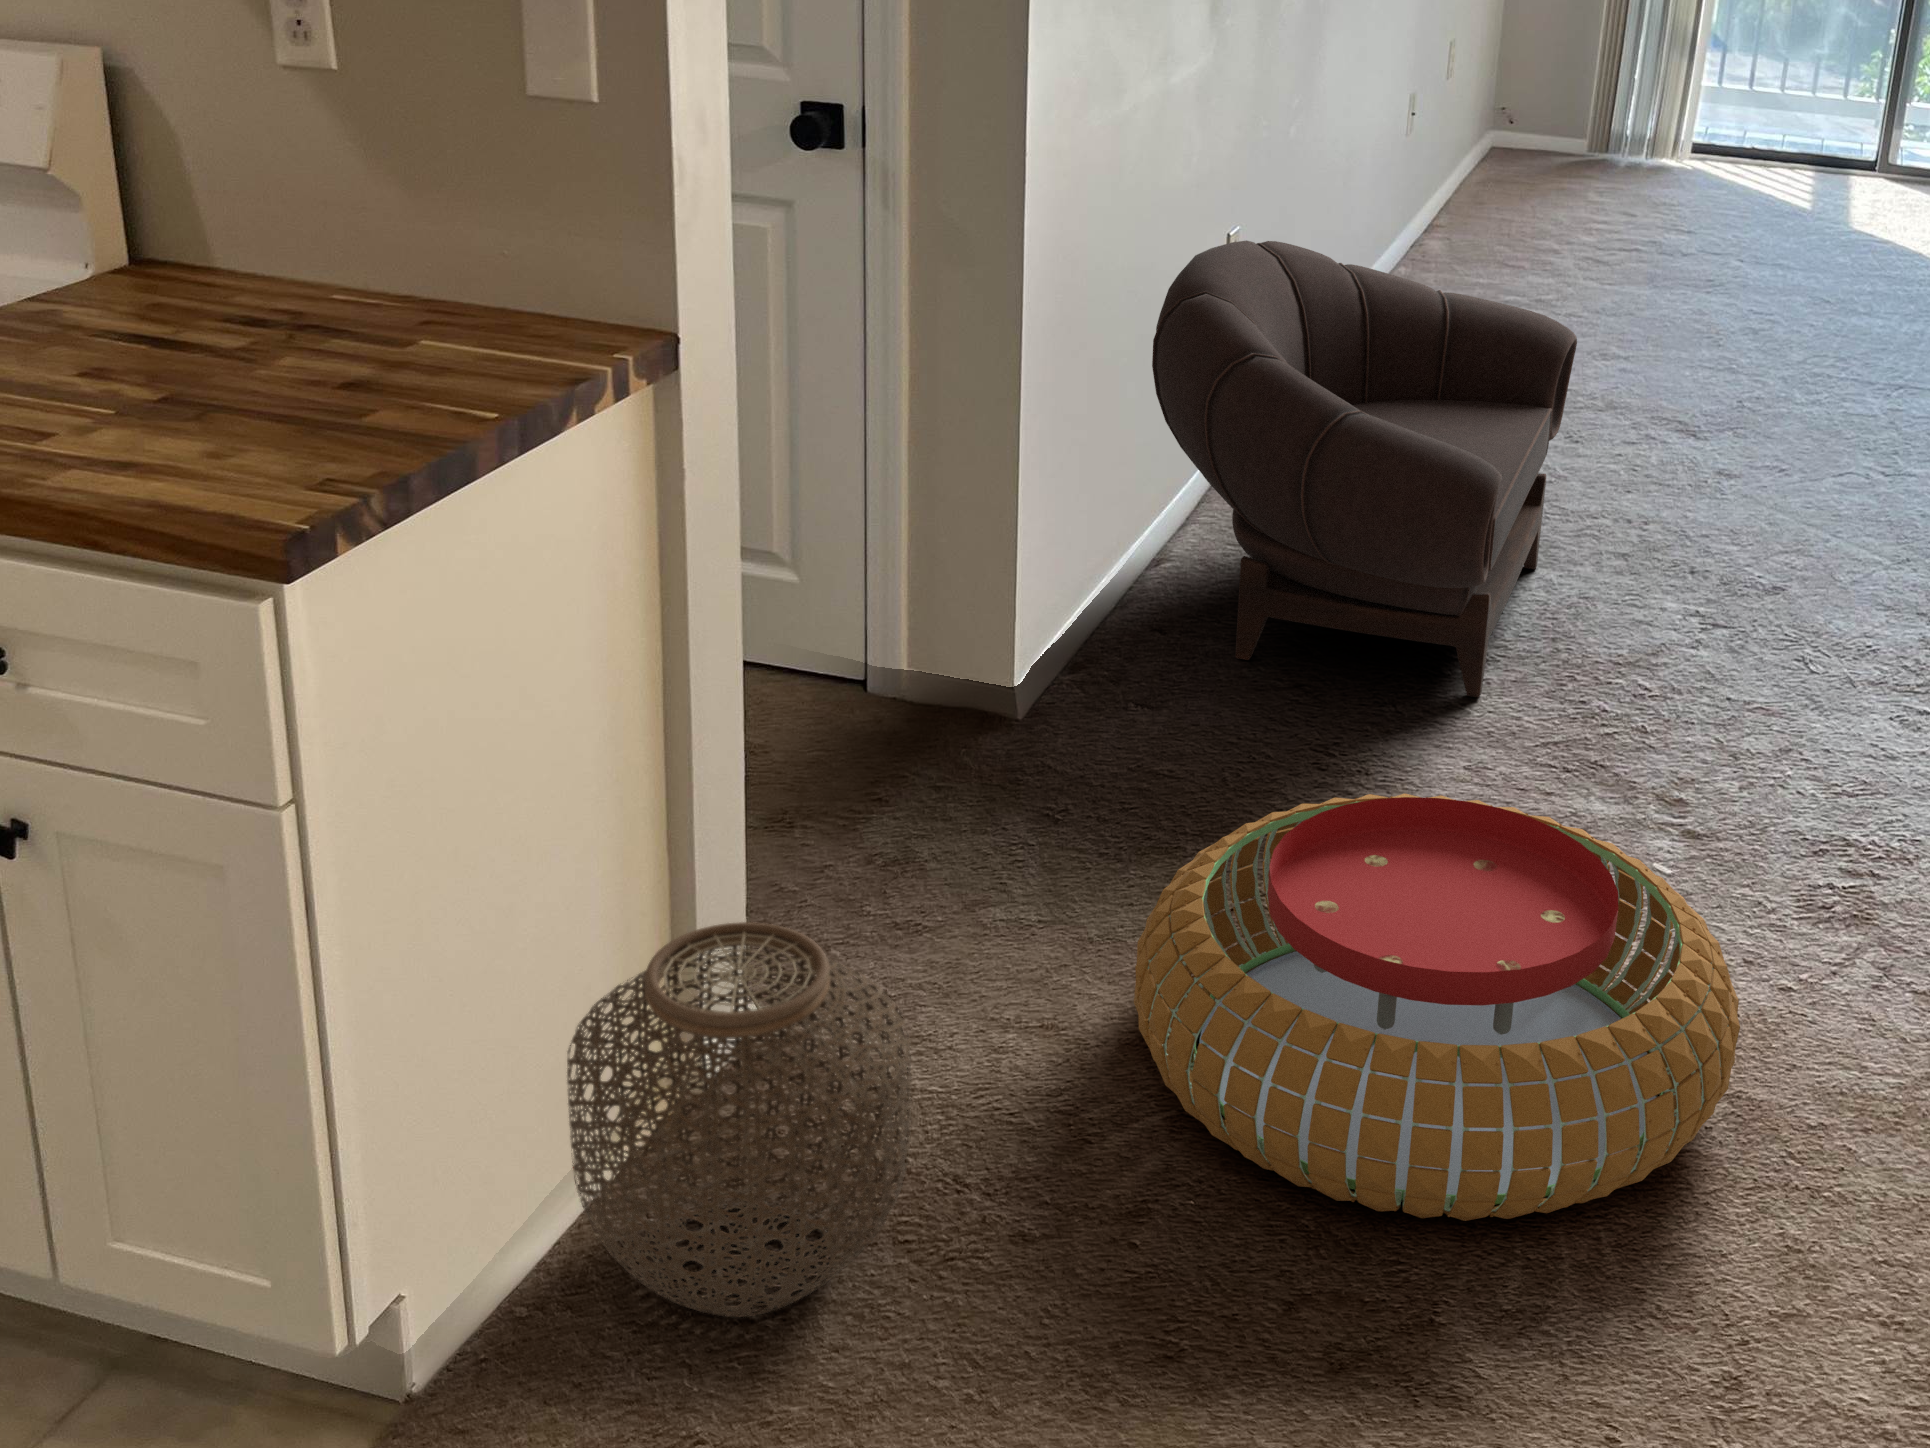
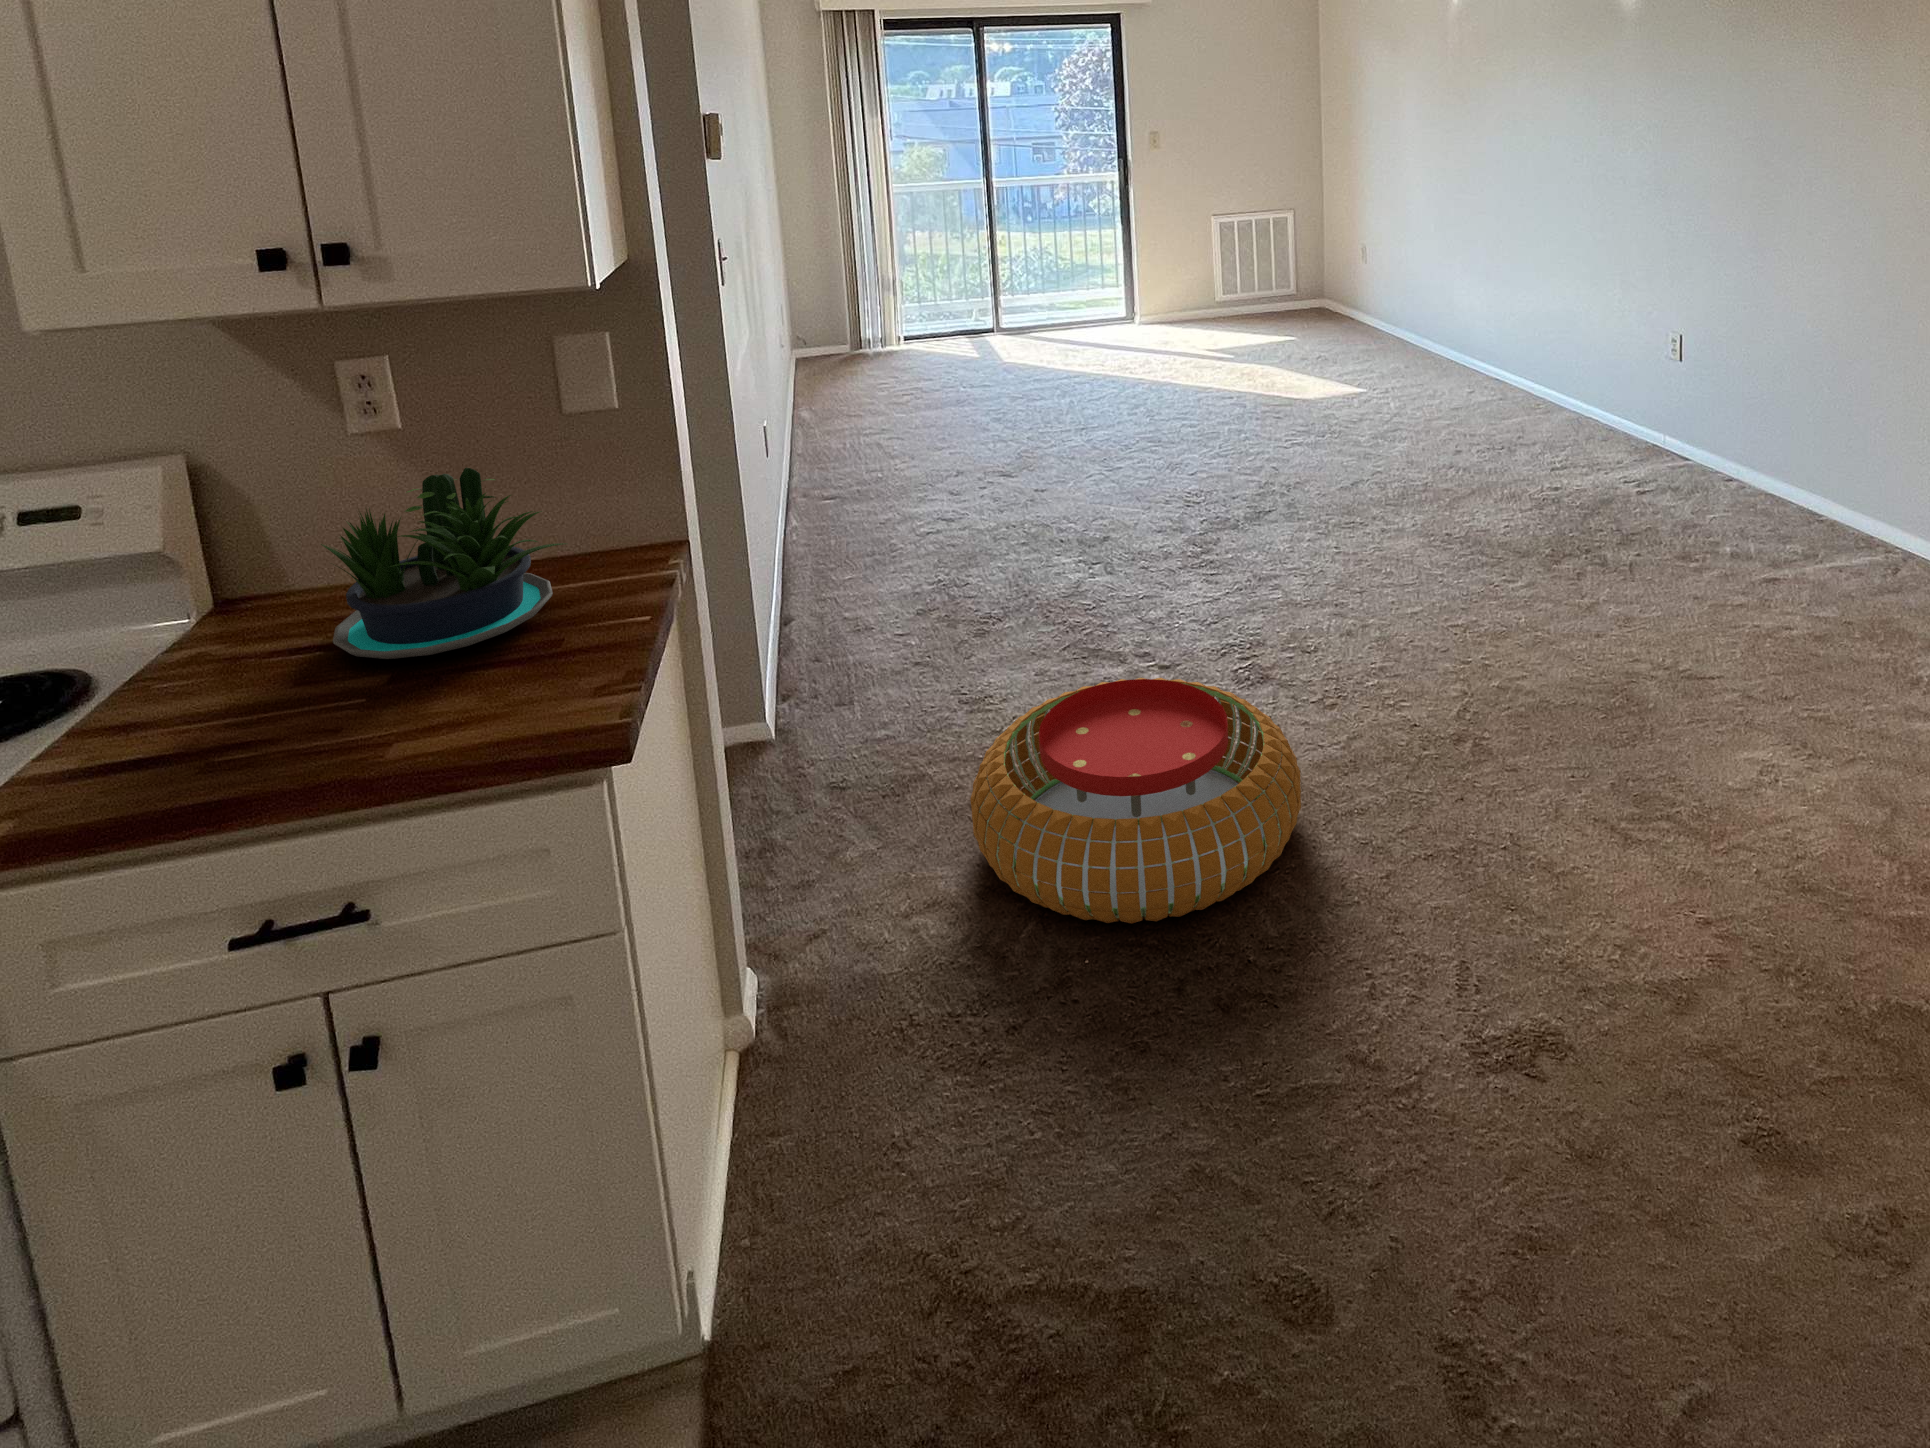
potted plant: none [129,133,425,382] -> present [321,467,566,659]
armchair: present [1152,240,1577,697] -> none [773,425,1018,662]
woven basket: present [567,922,911,1317] -> none [734,890,965,1174]

